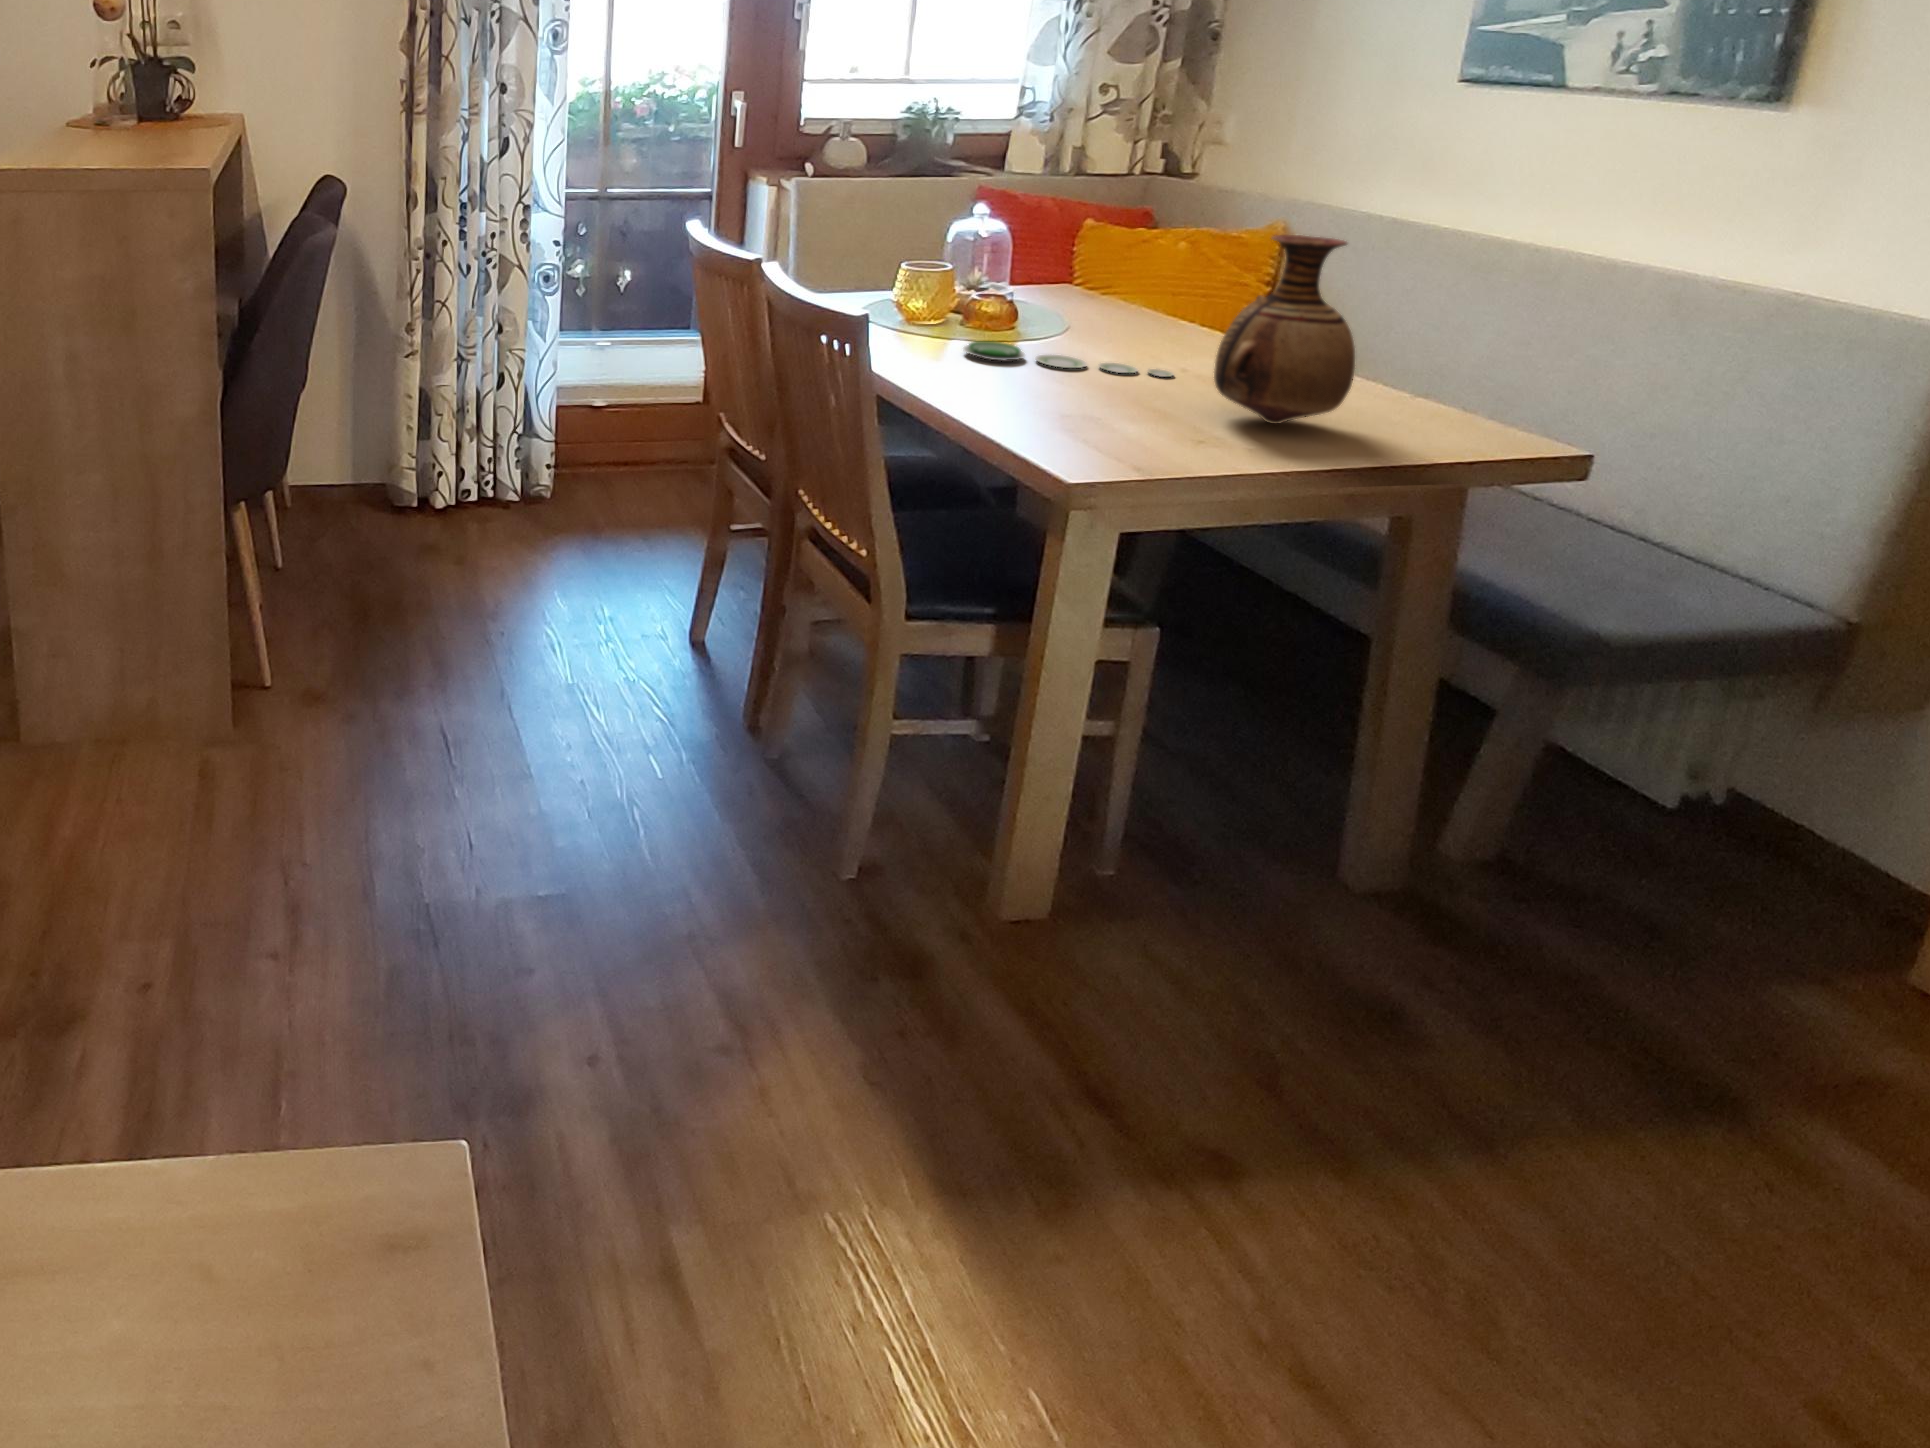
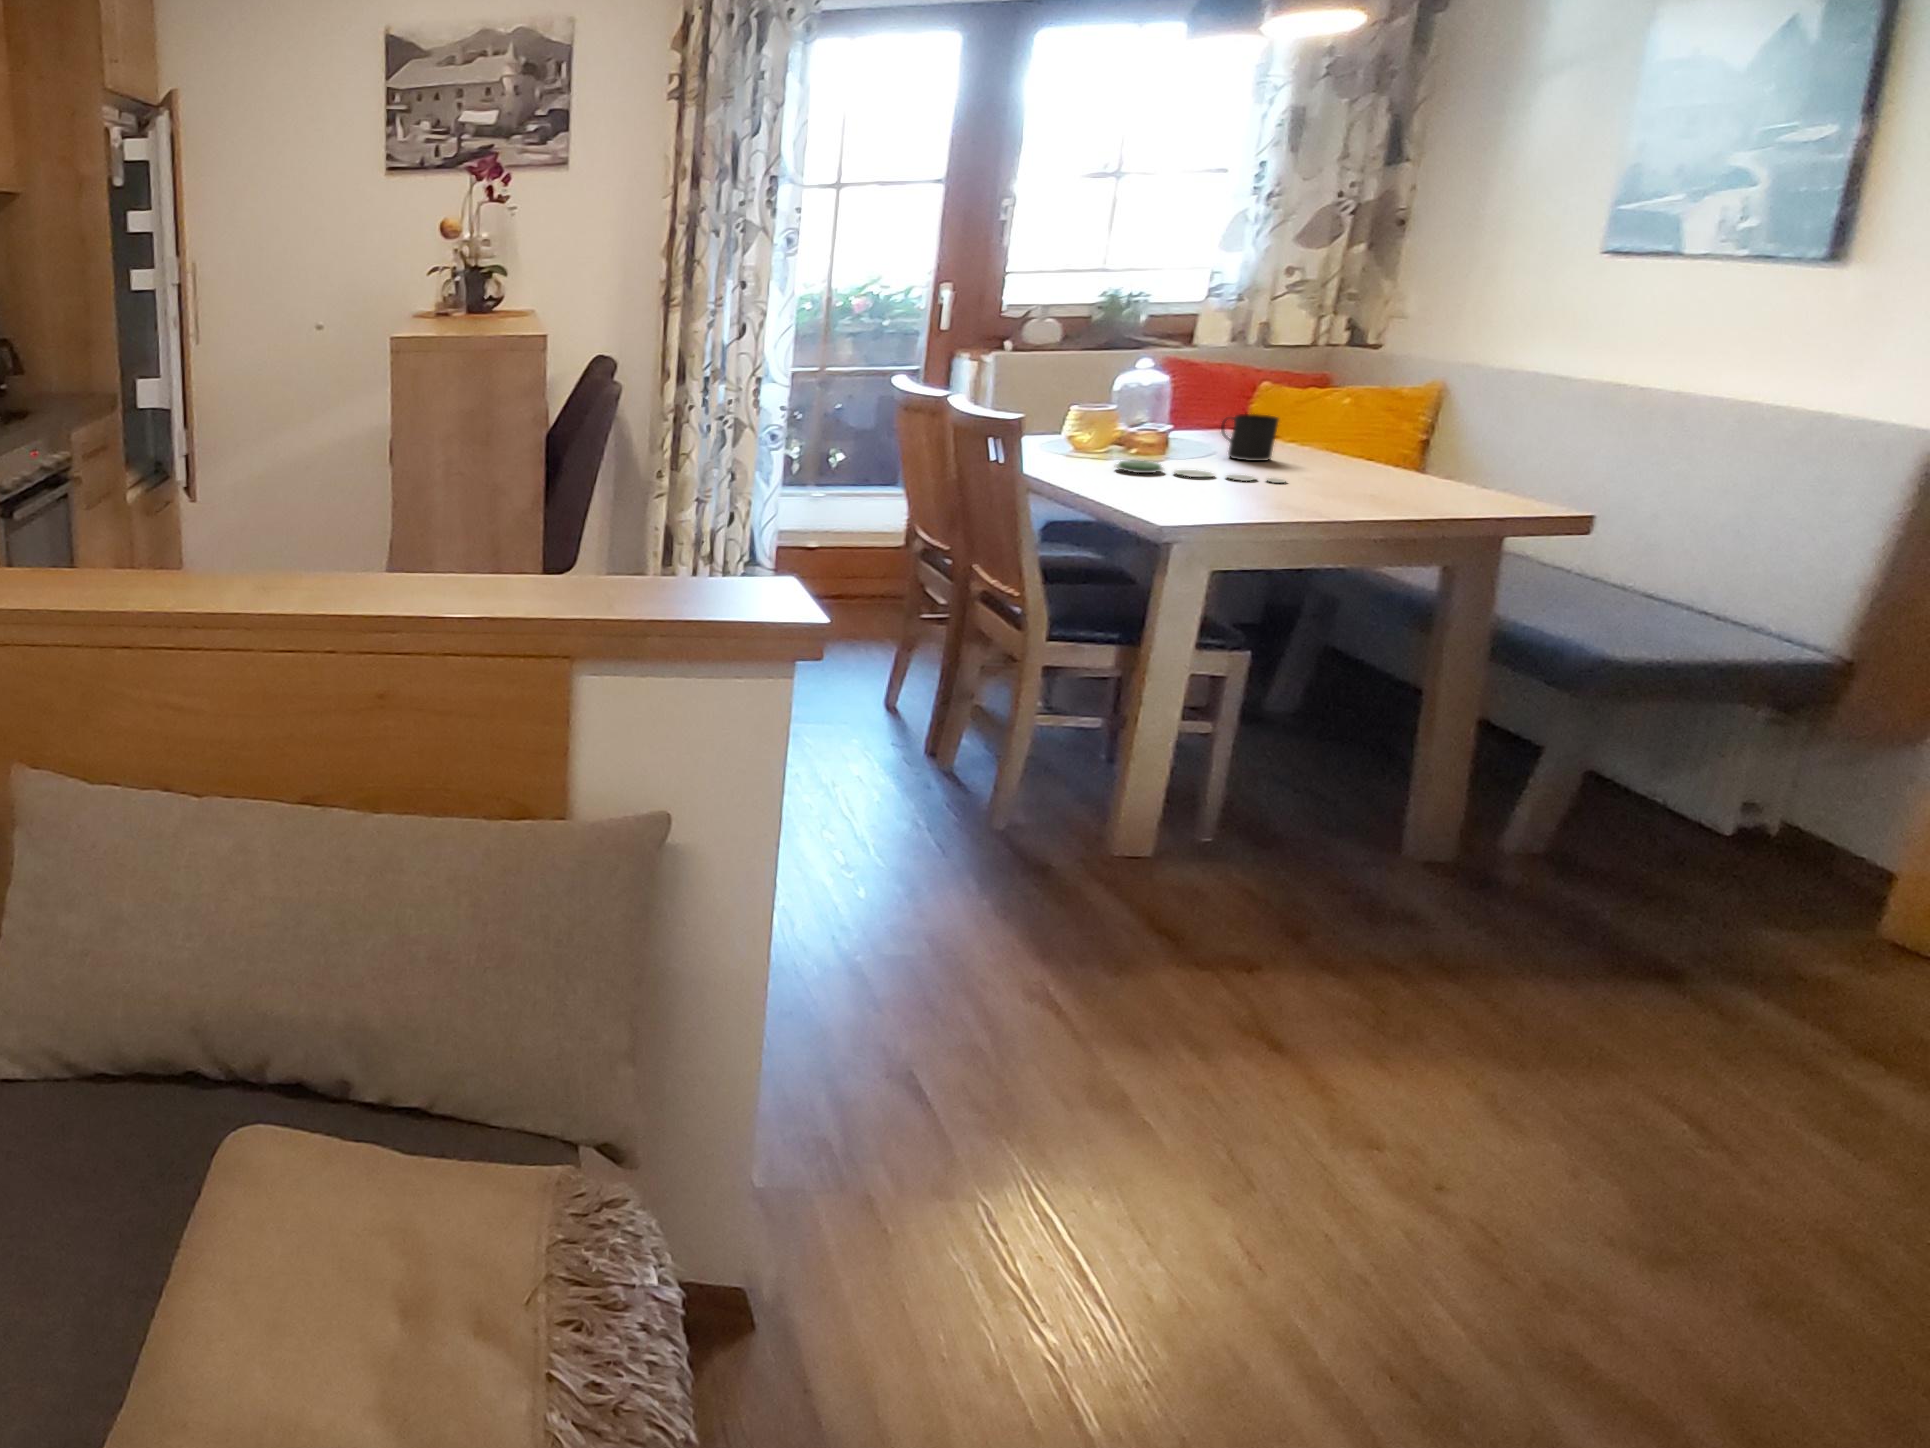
vase: present [1214,235,1355,424] -> none [1306,367,1417,507]
mug: none [1077,274,1145,336] -> present [1221,414,1279,461]

